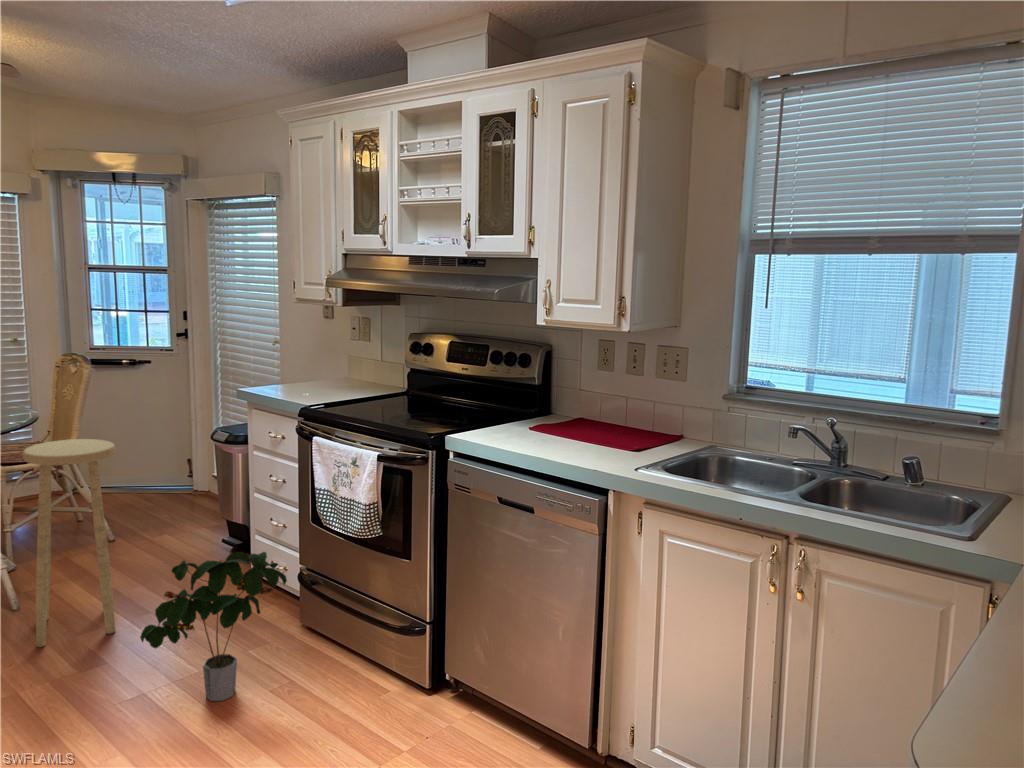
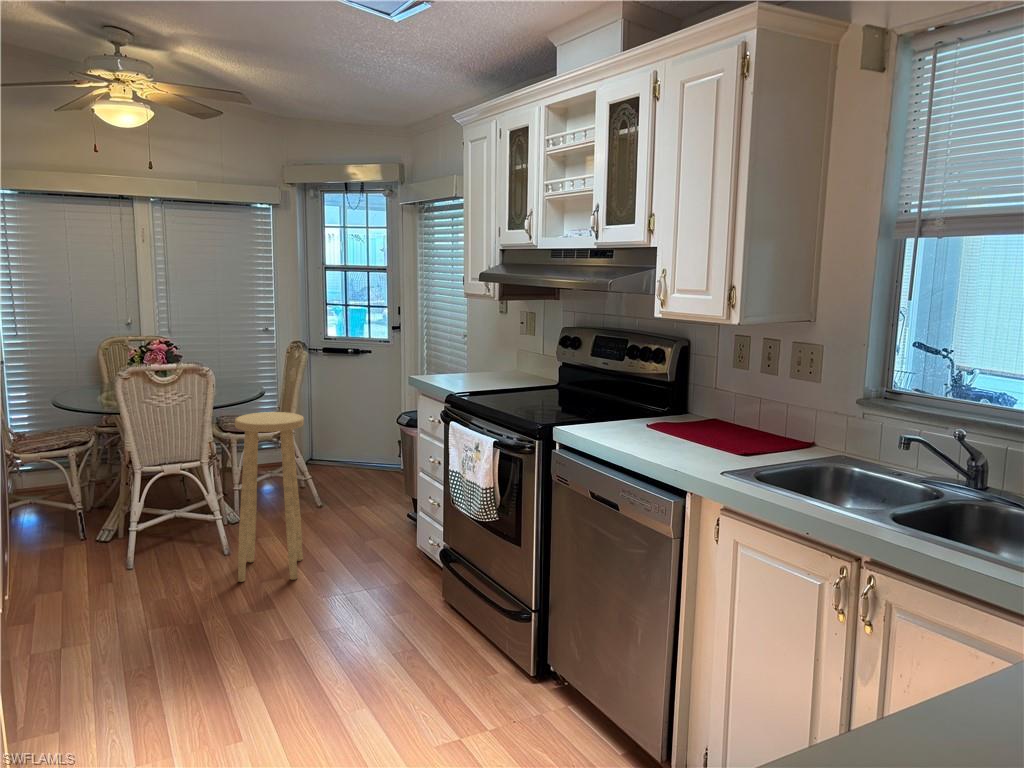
potted plant: present [140,552,287,701] -> none [292,519,416,650]

